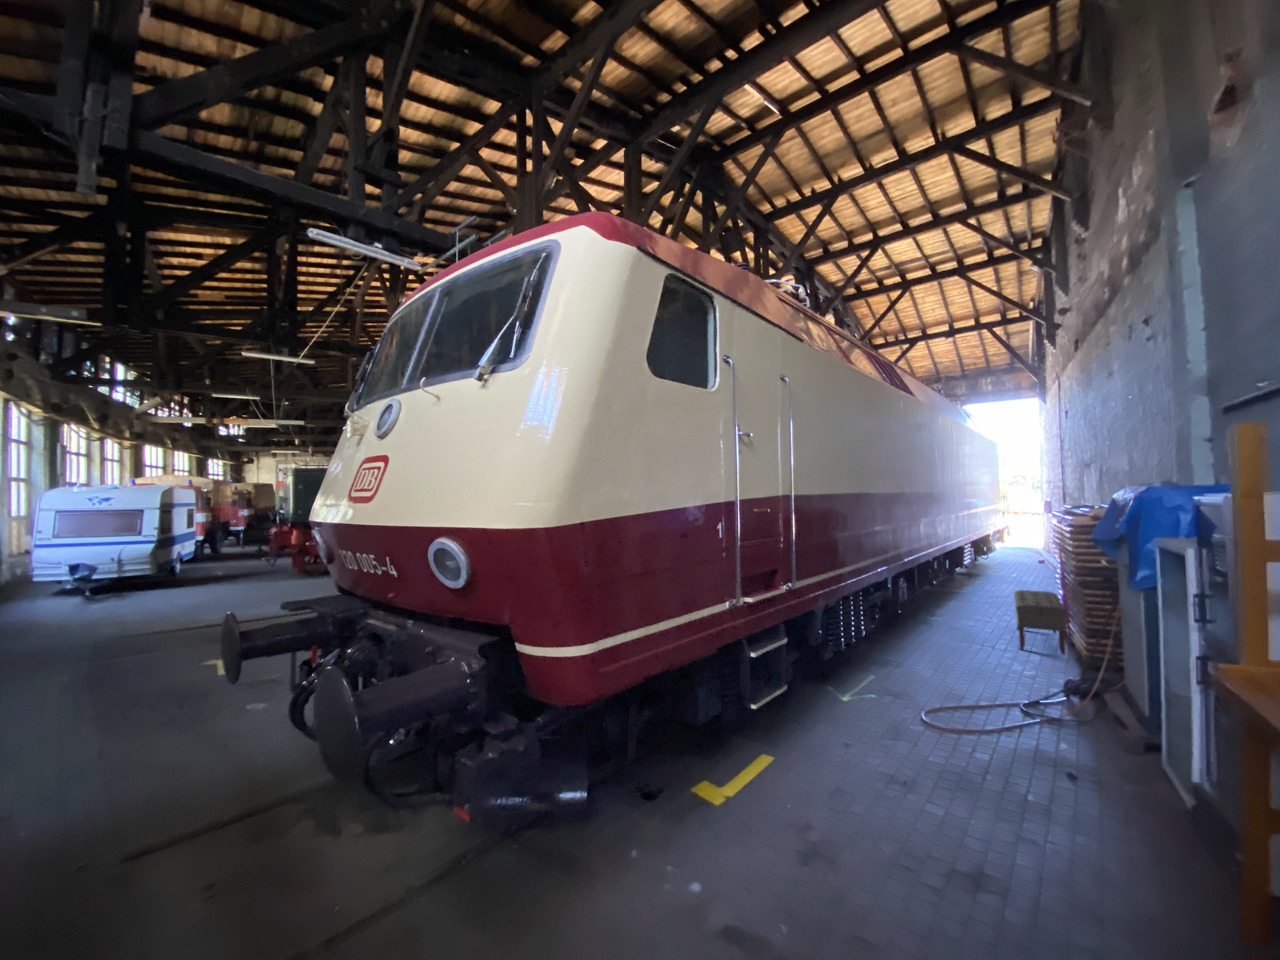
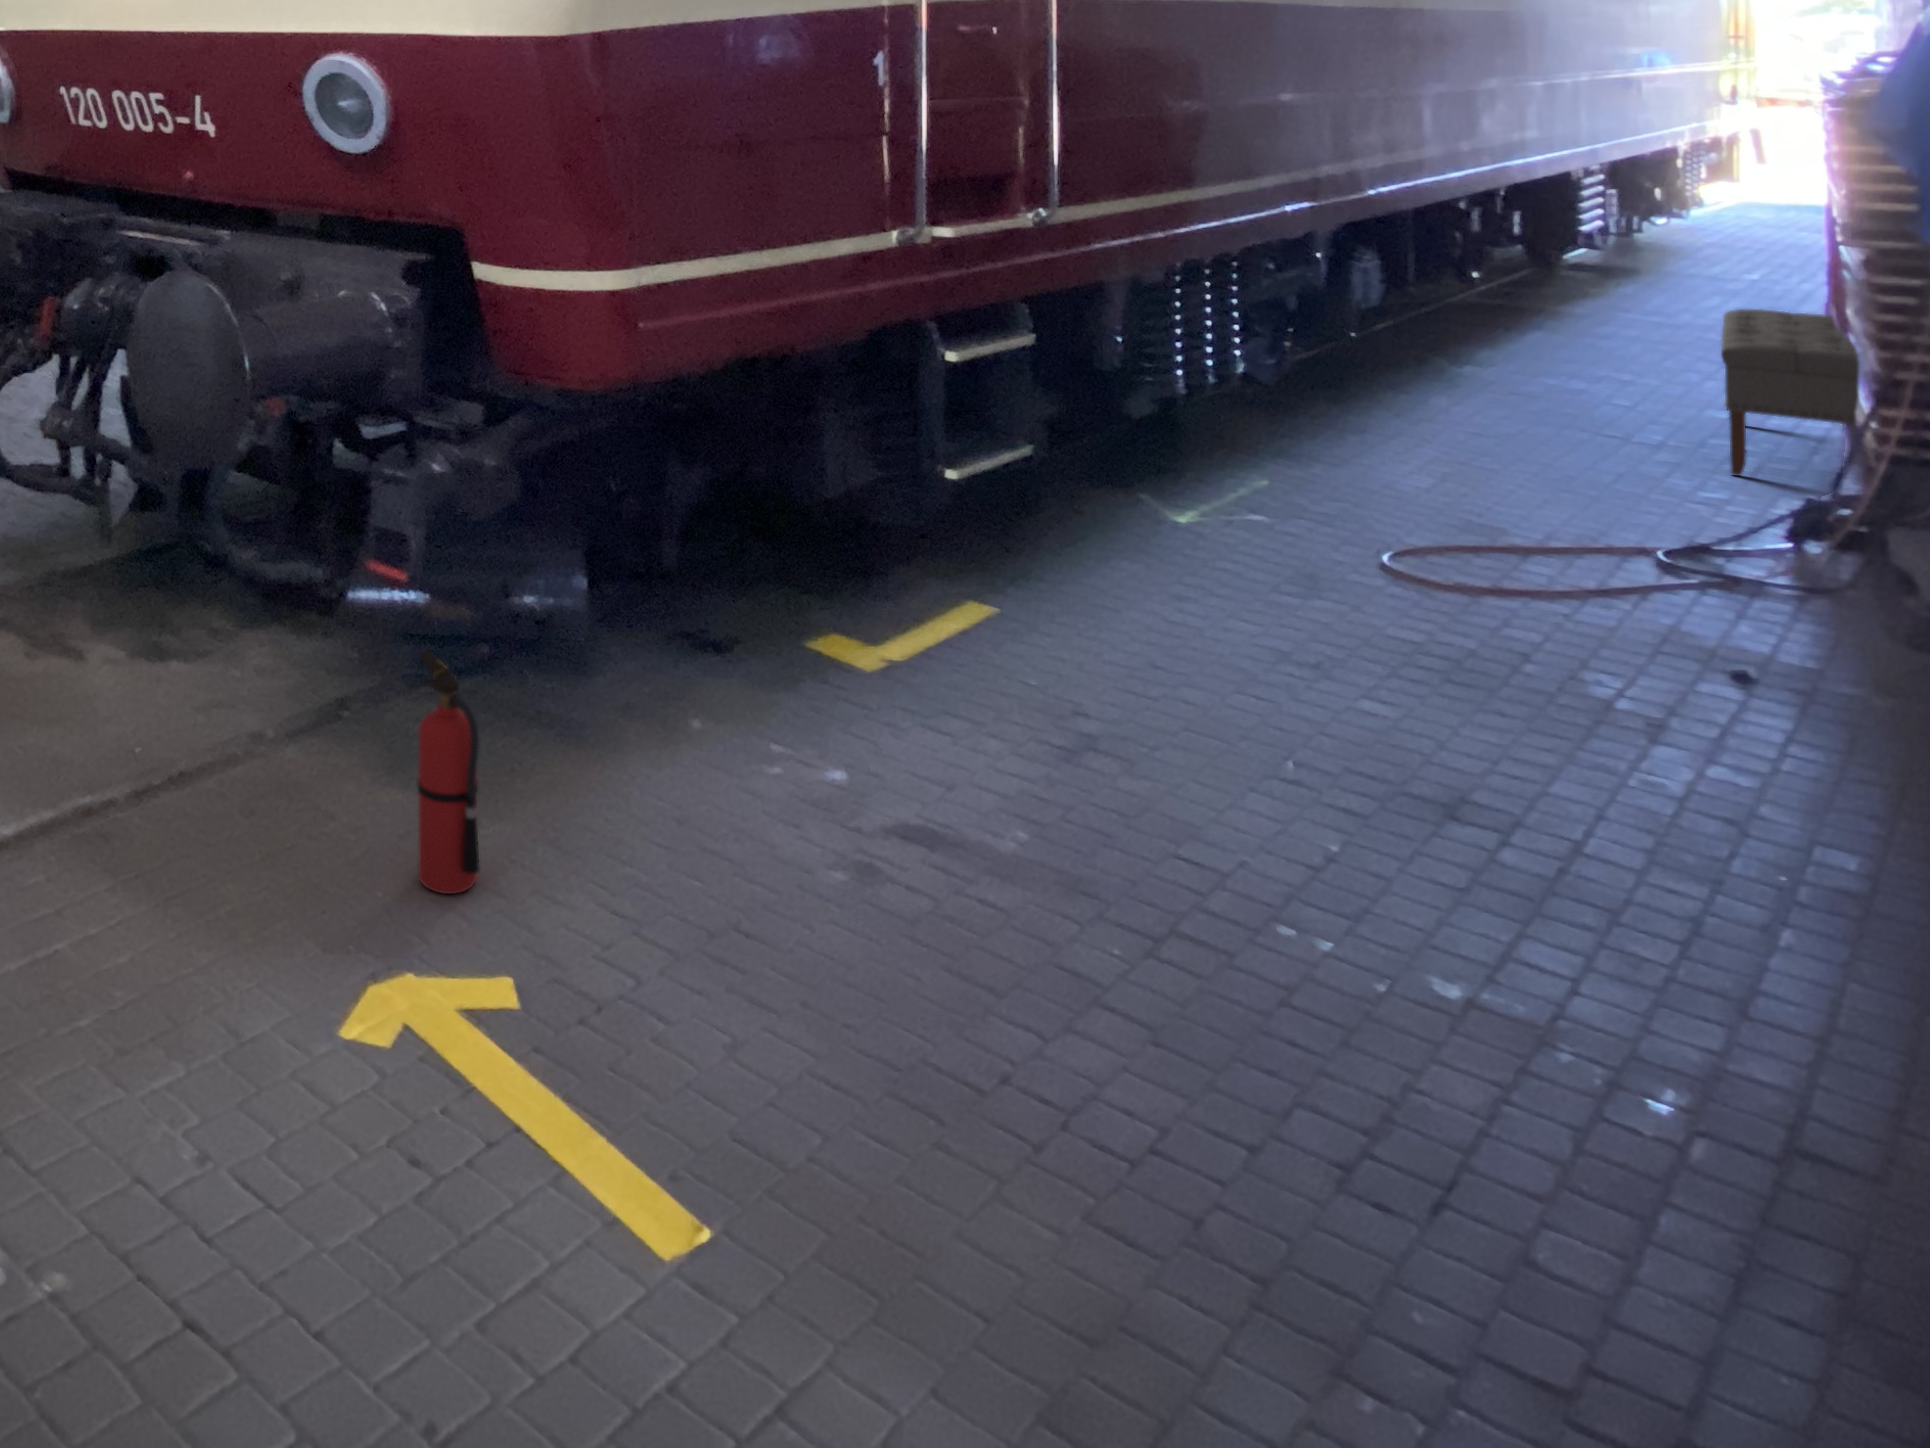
fire extinguisher: none [514,790,542,905] -> present [418,650,480,894]

